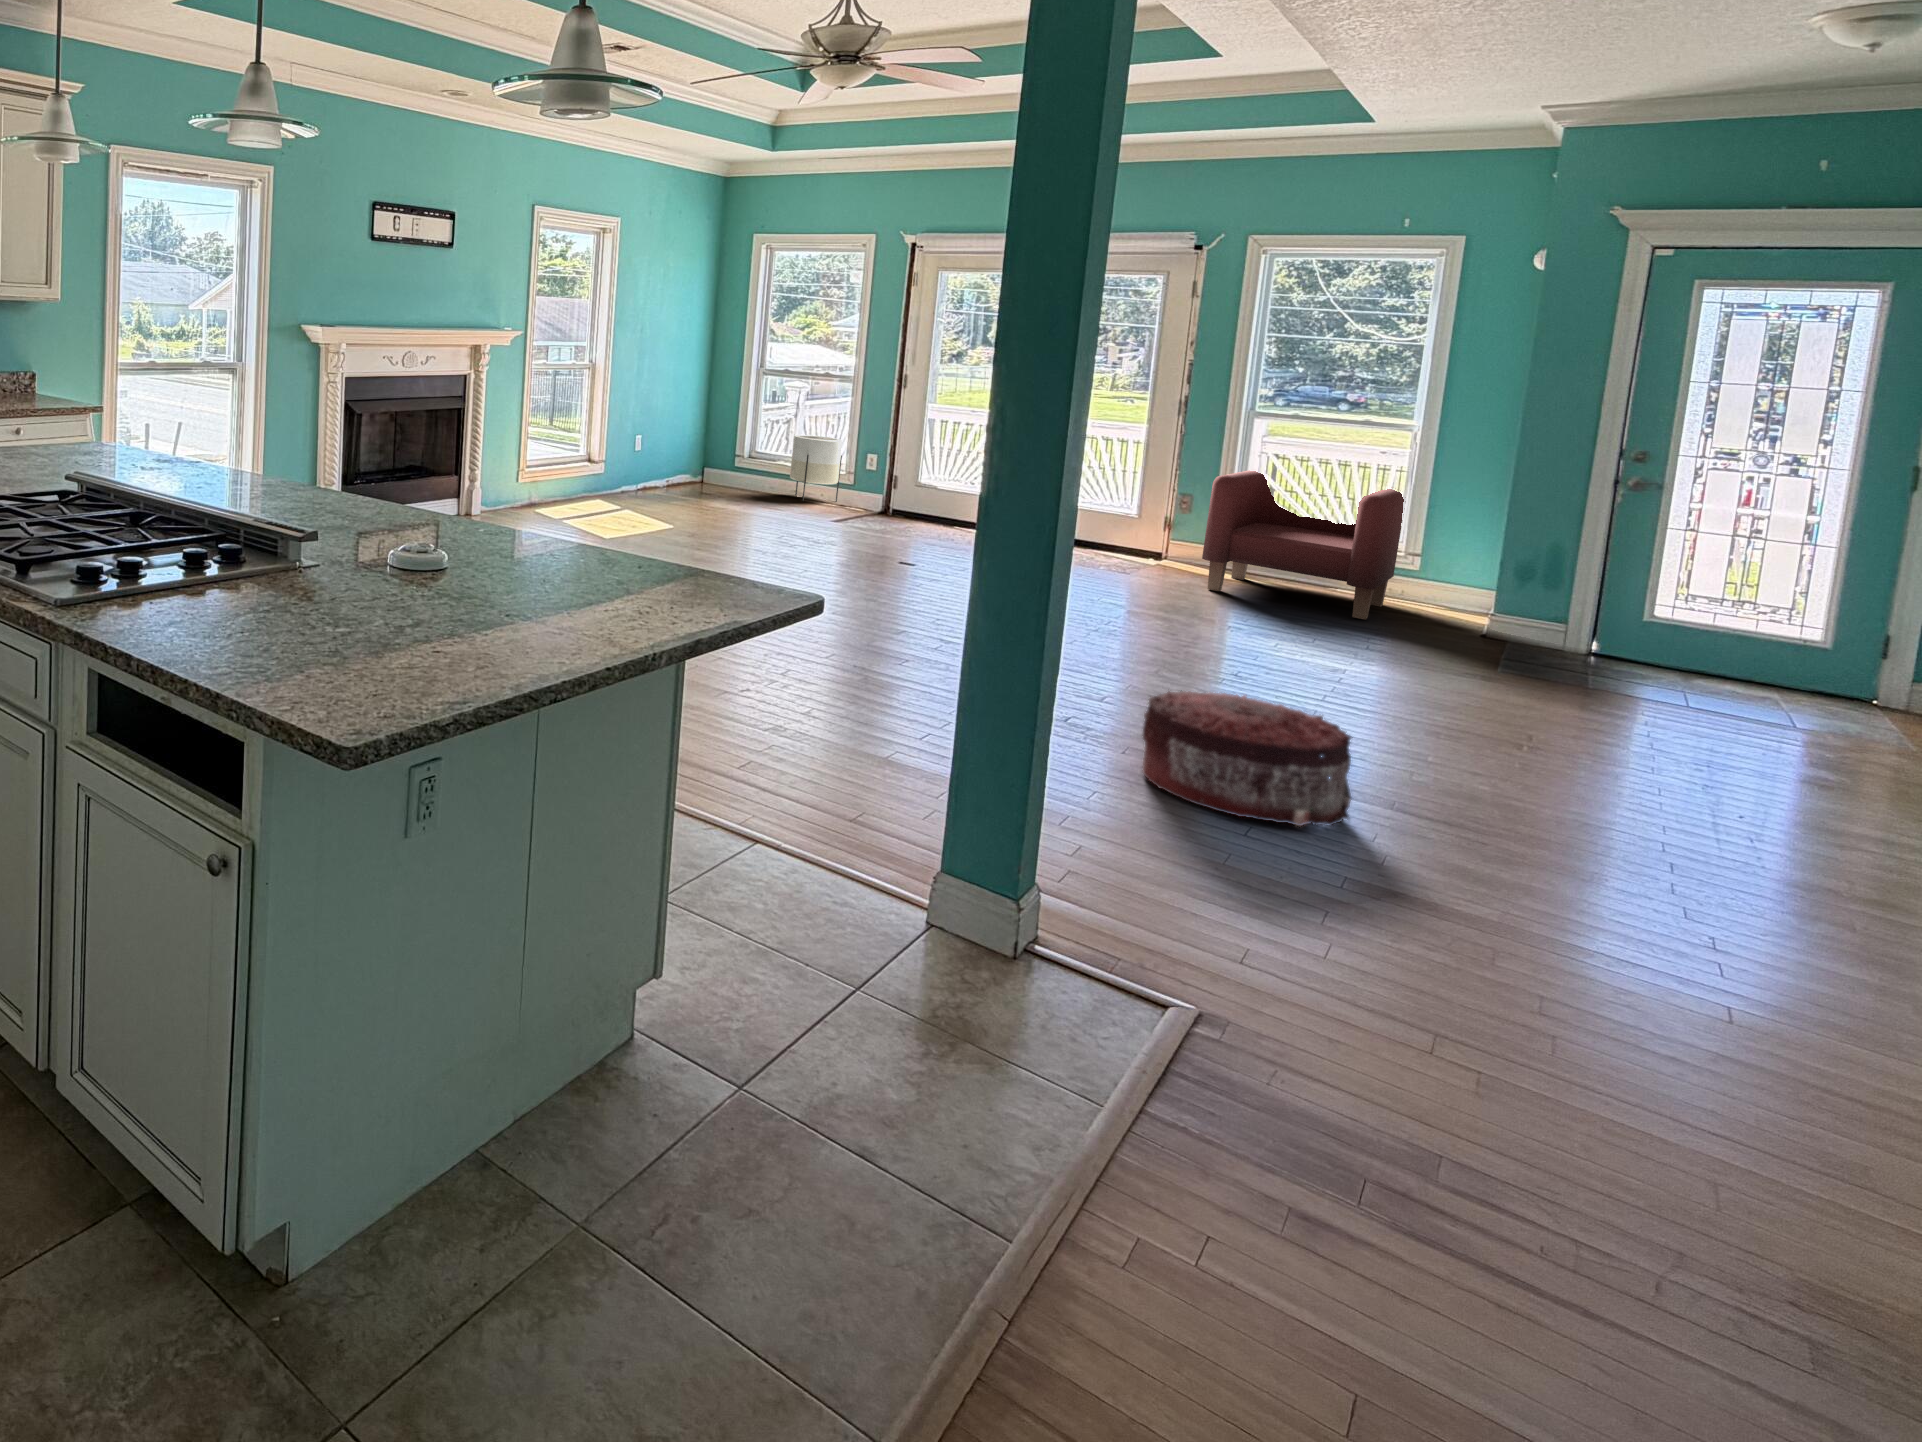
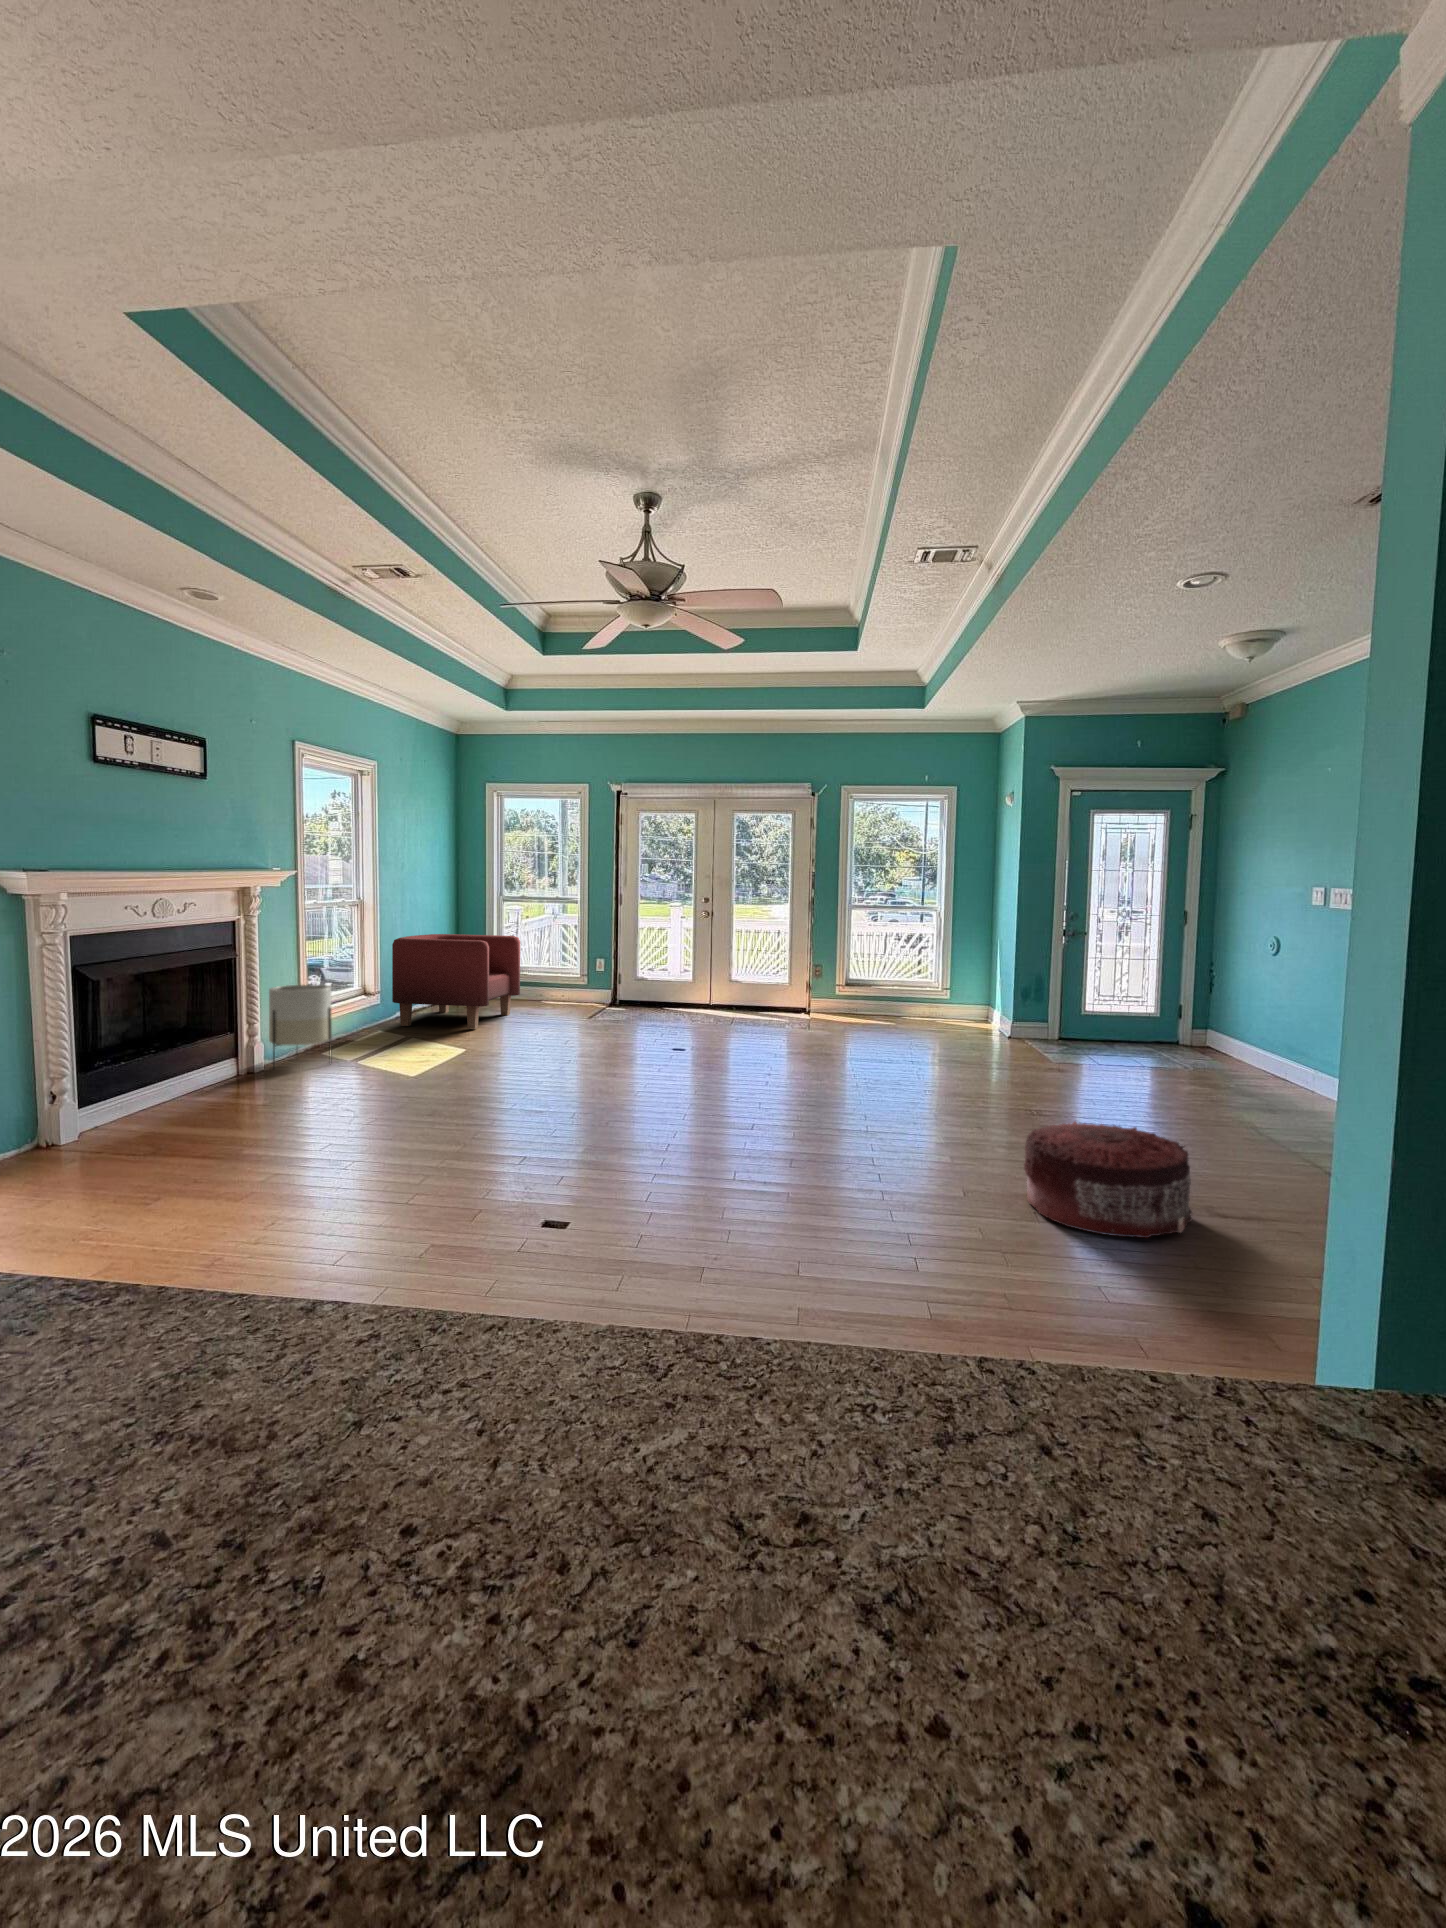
planter: present [790,435,842,502] -> present [269,985,332,1068]
armchair: present [1202,470,1406,619] -> present [392,934,520,1029]

